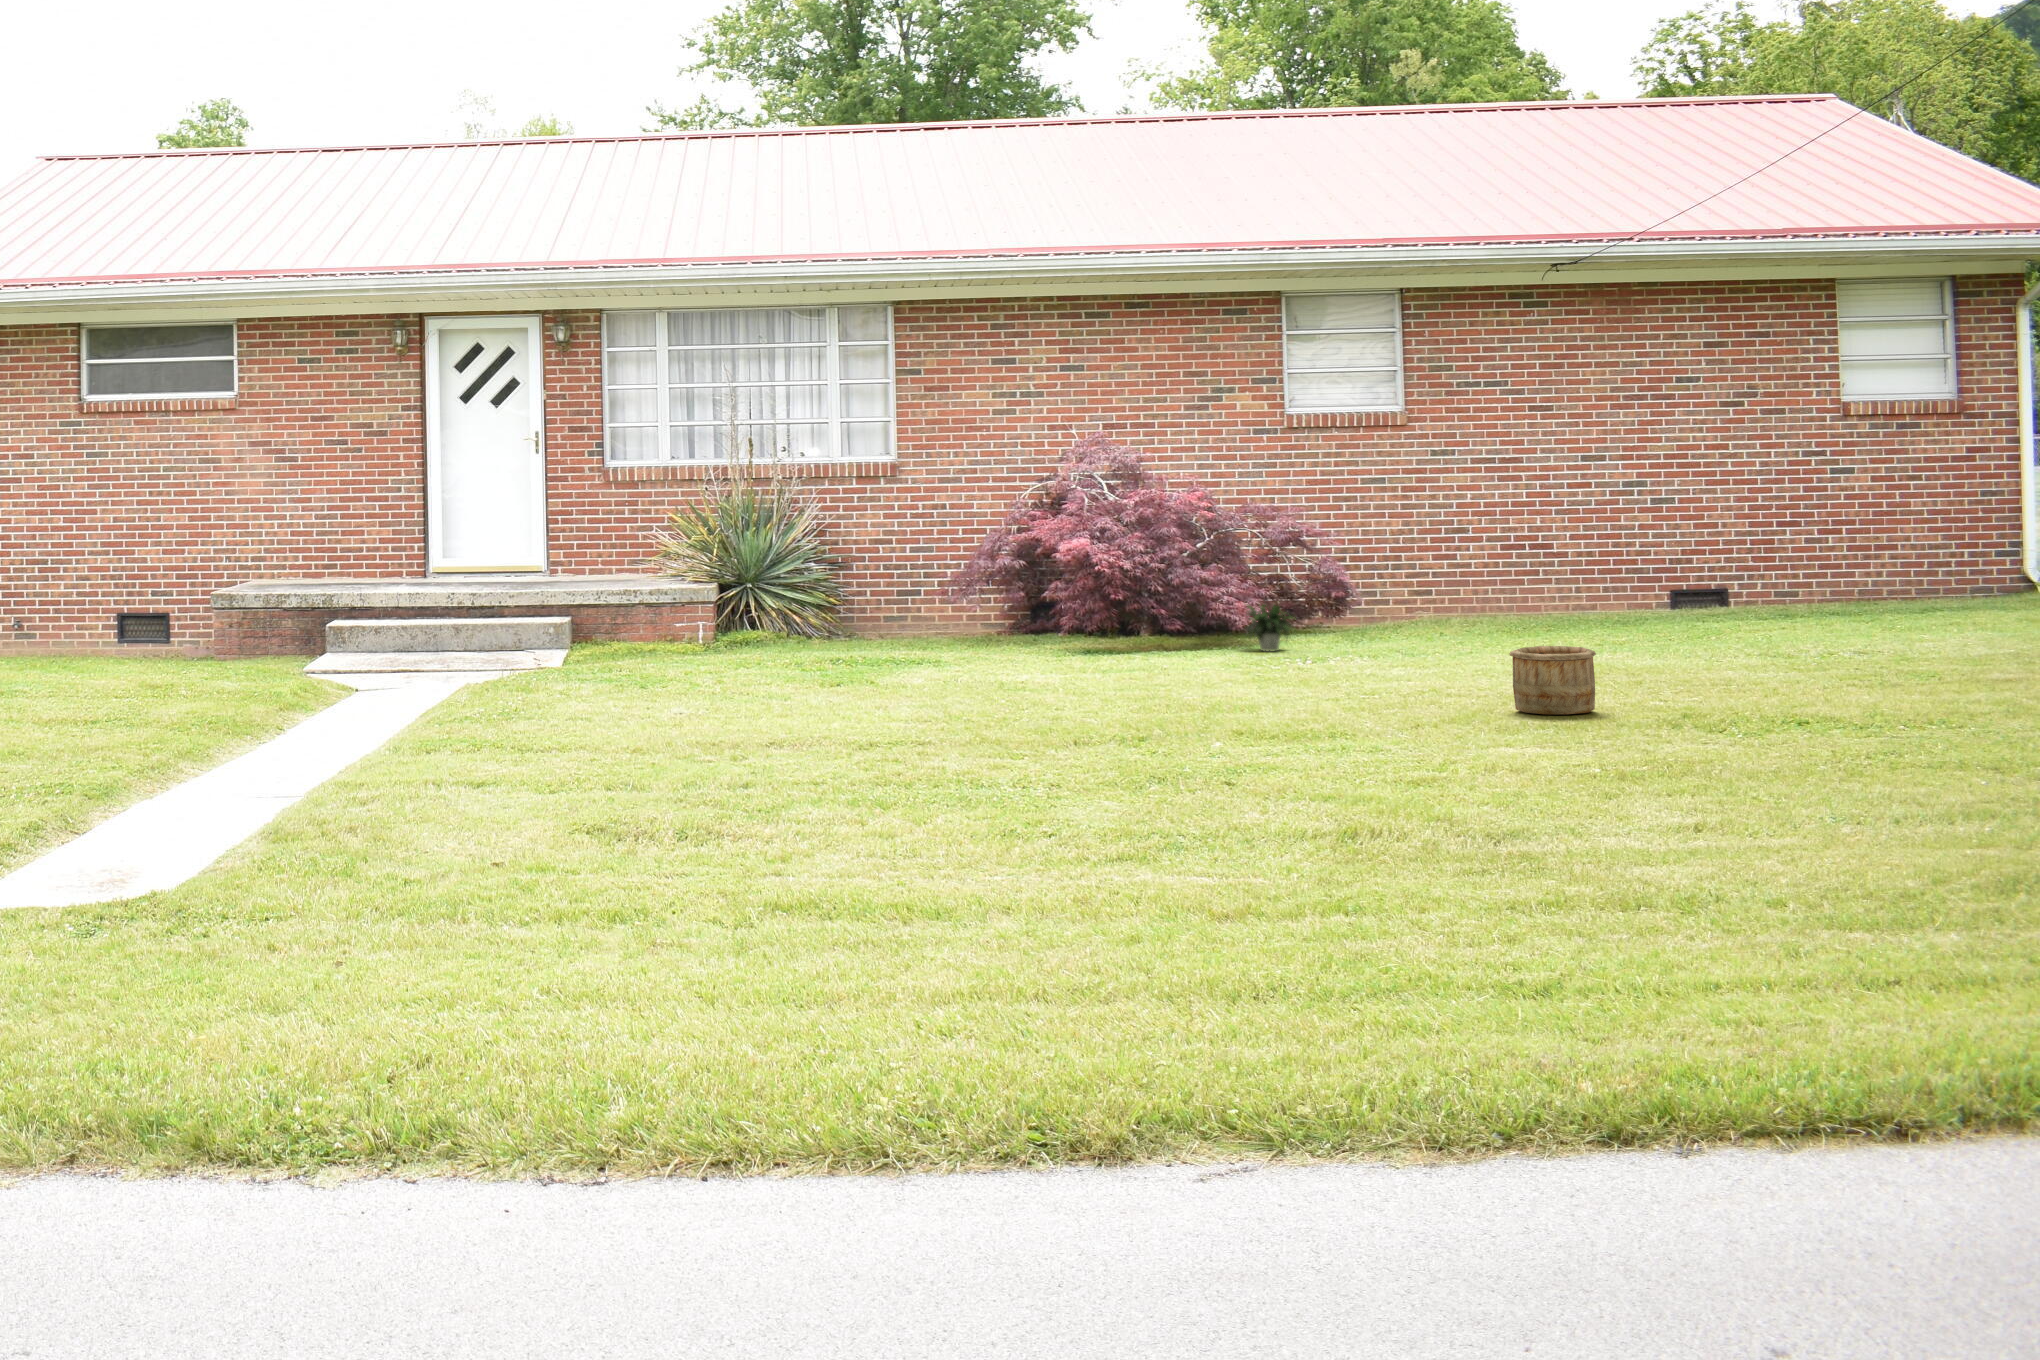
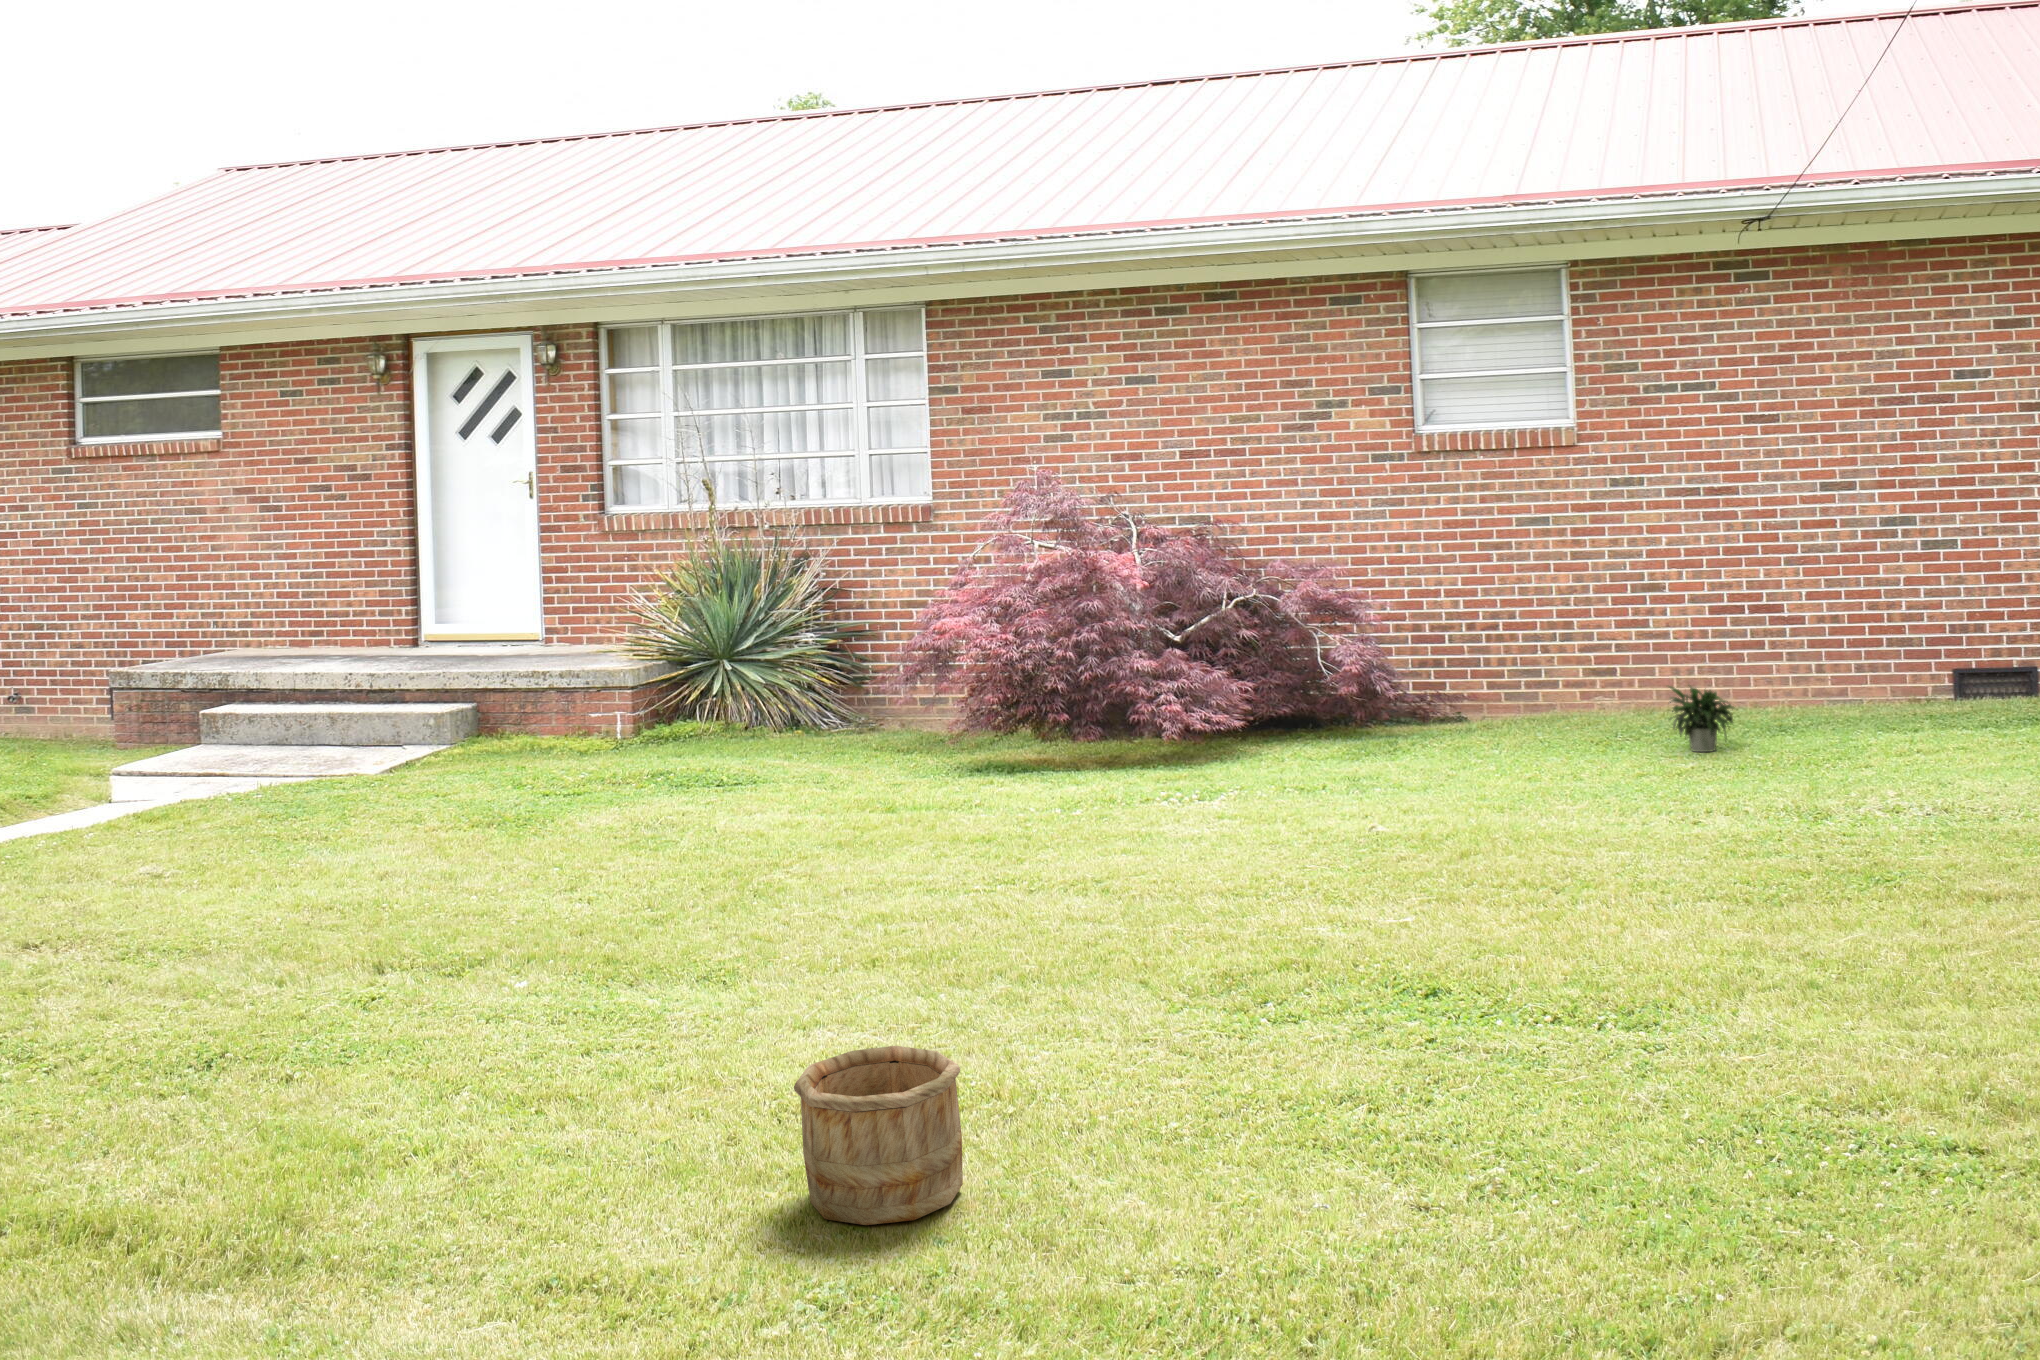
potted plant: present [1246,604,1292,652] -> present [1669,686,1735,752]

